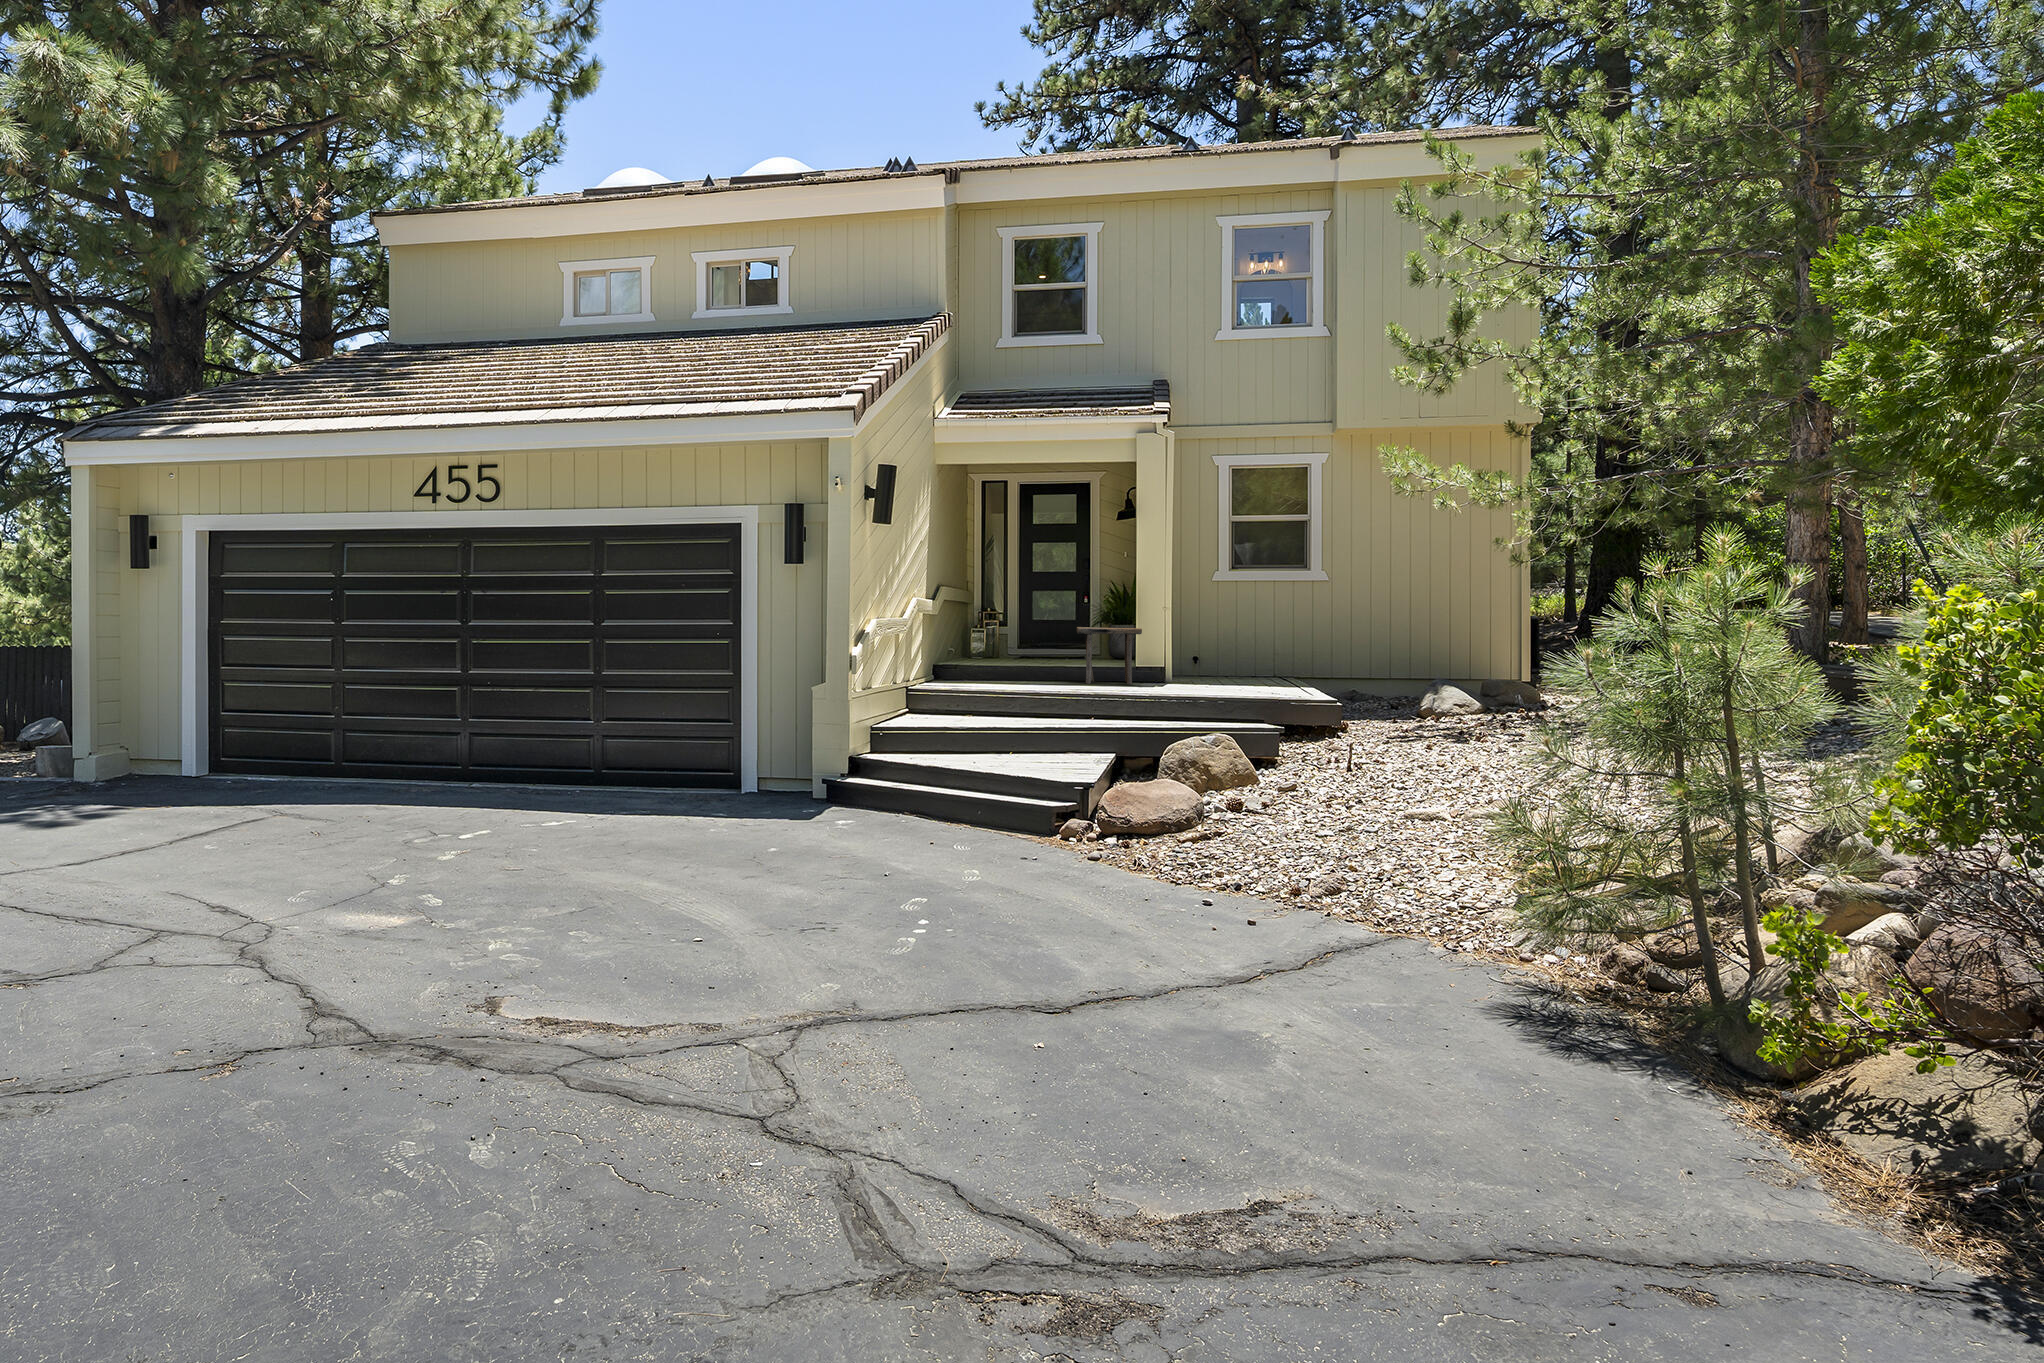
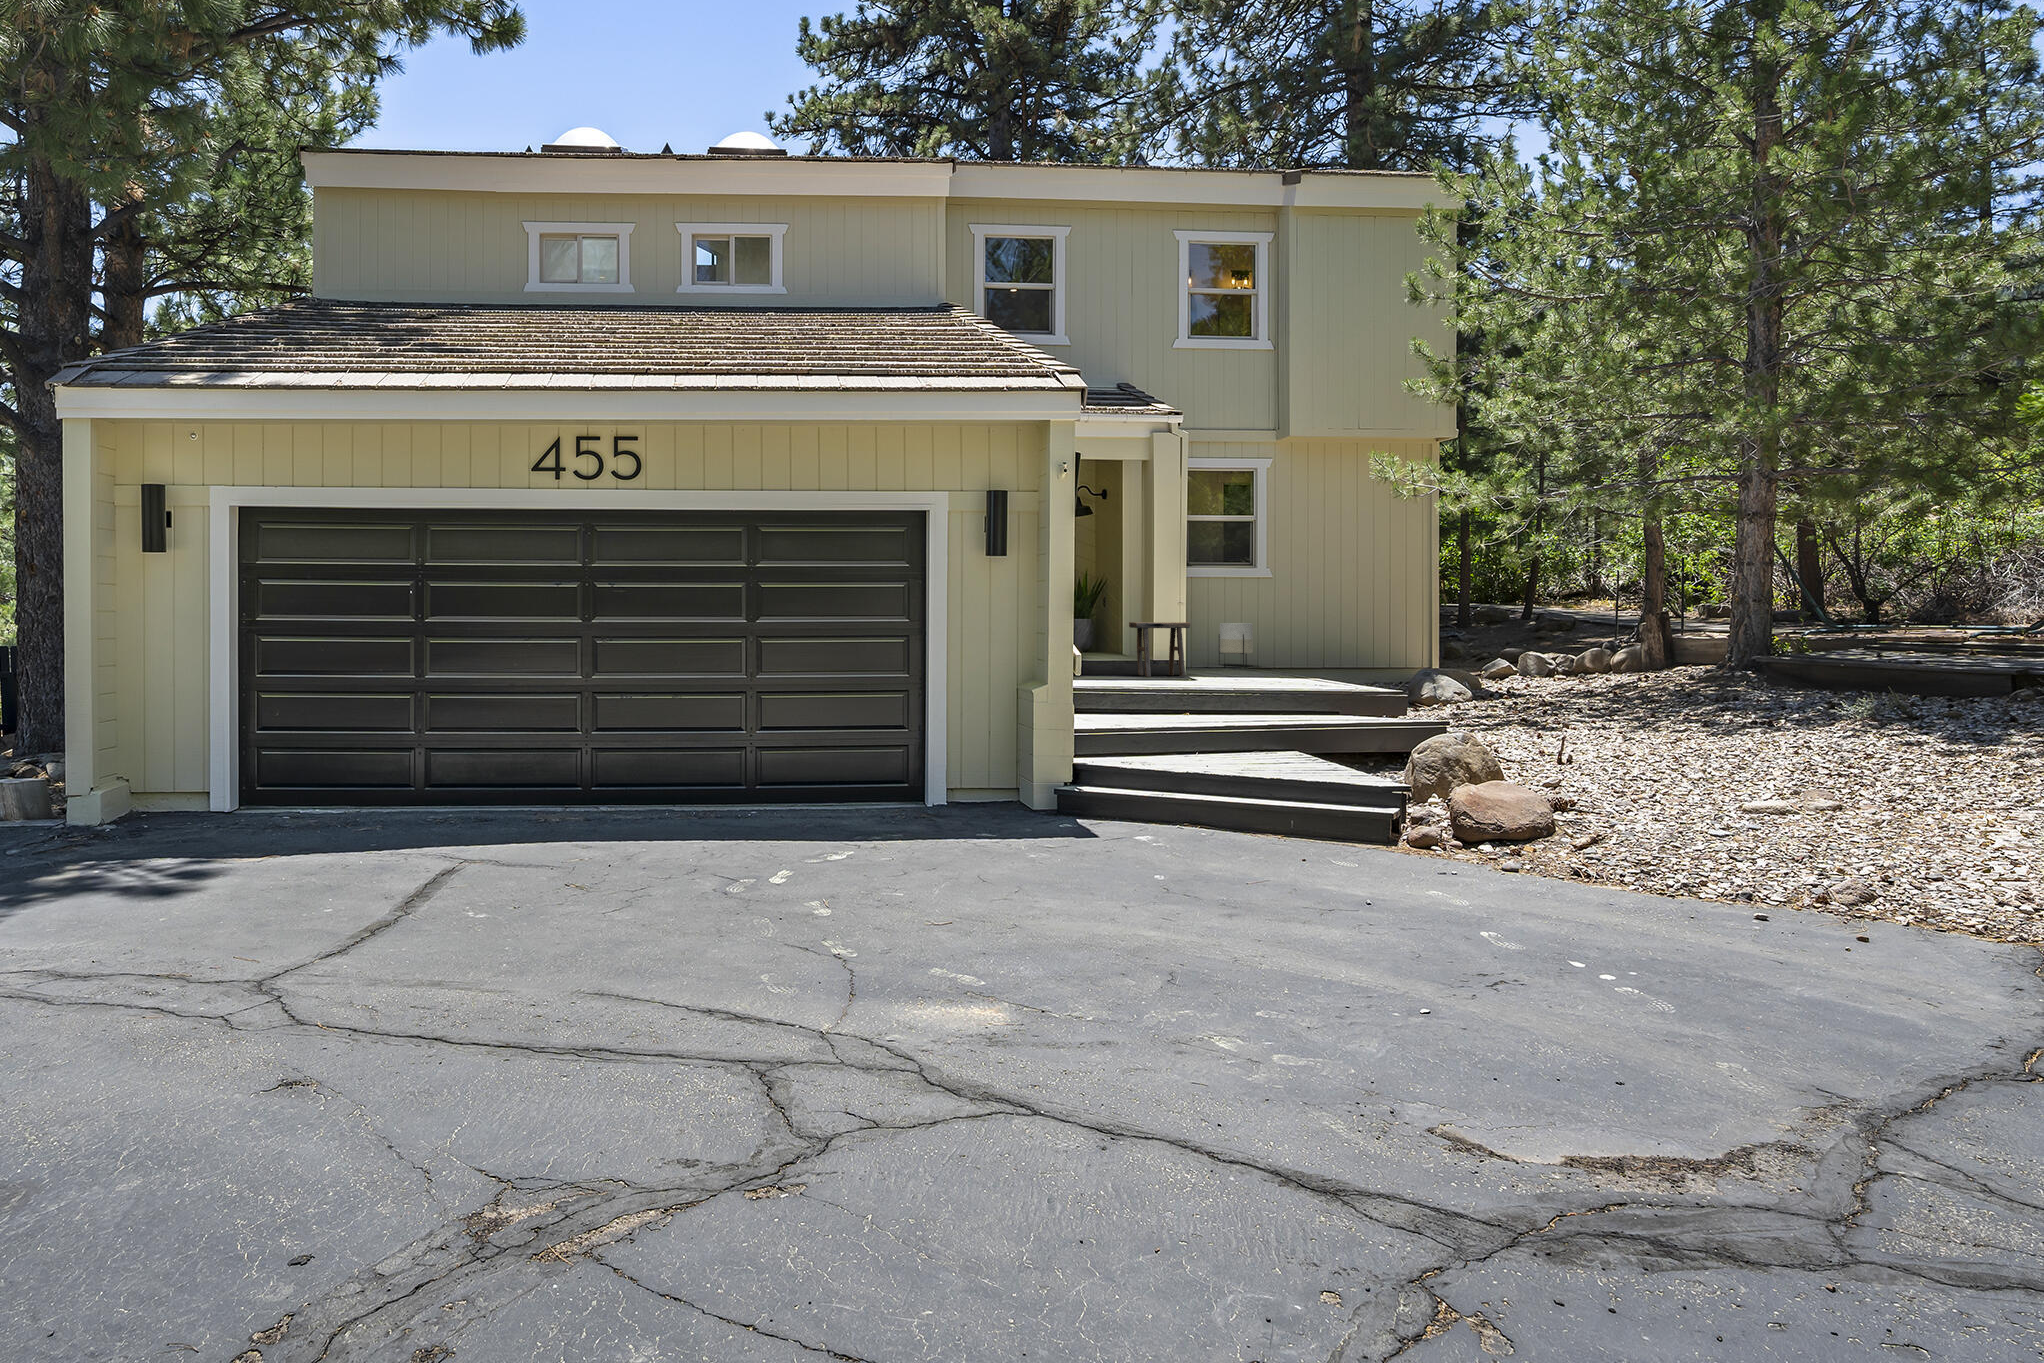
planter: none [1262,626,1298,673] -> present [1219,623,1253,666]

